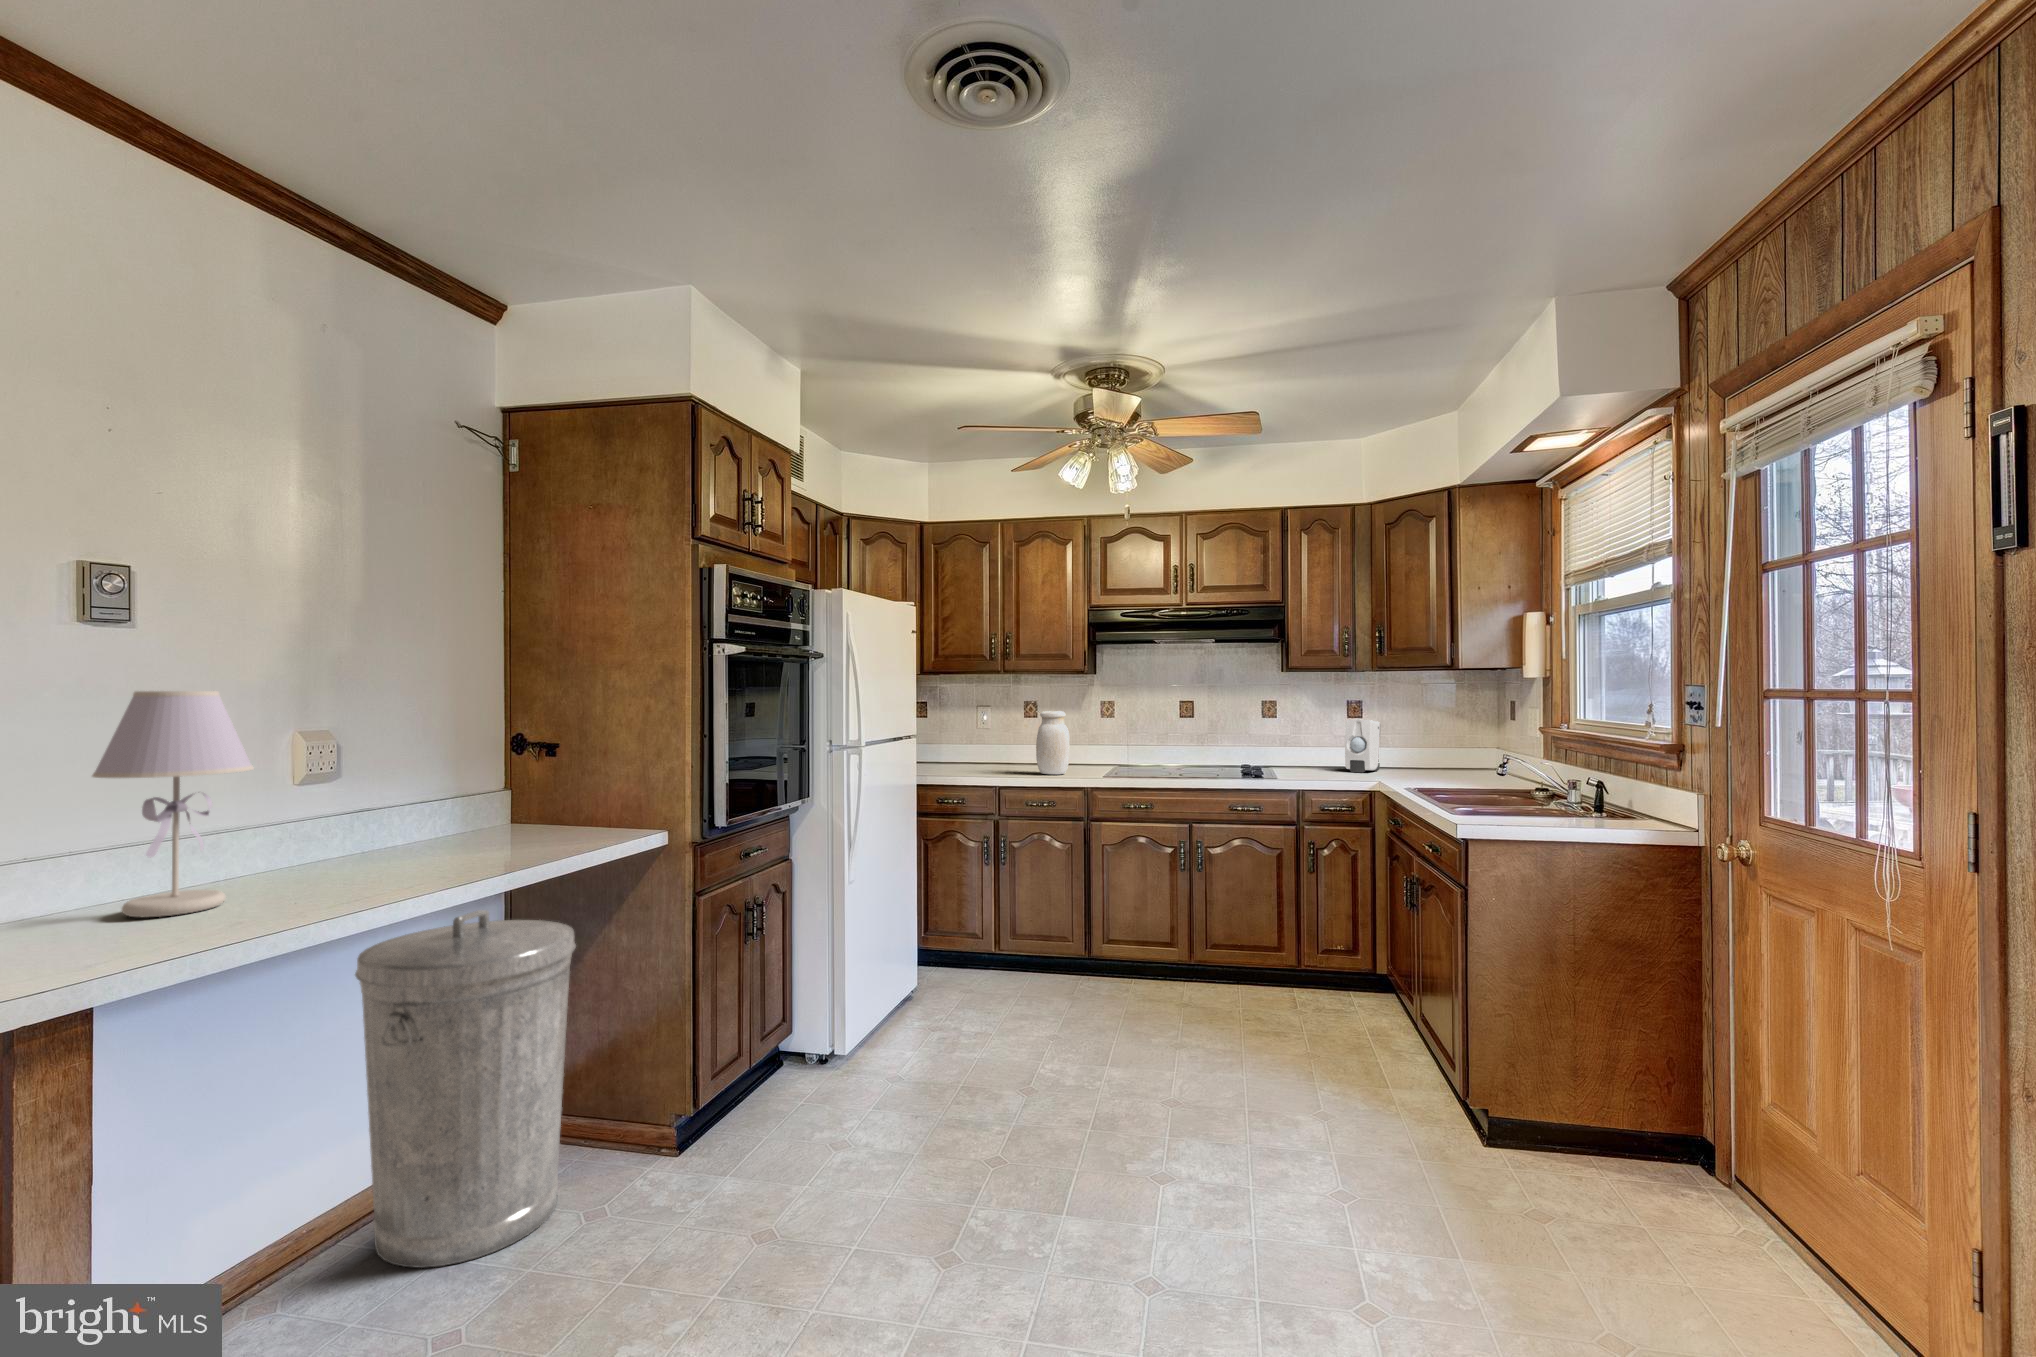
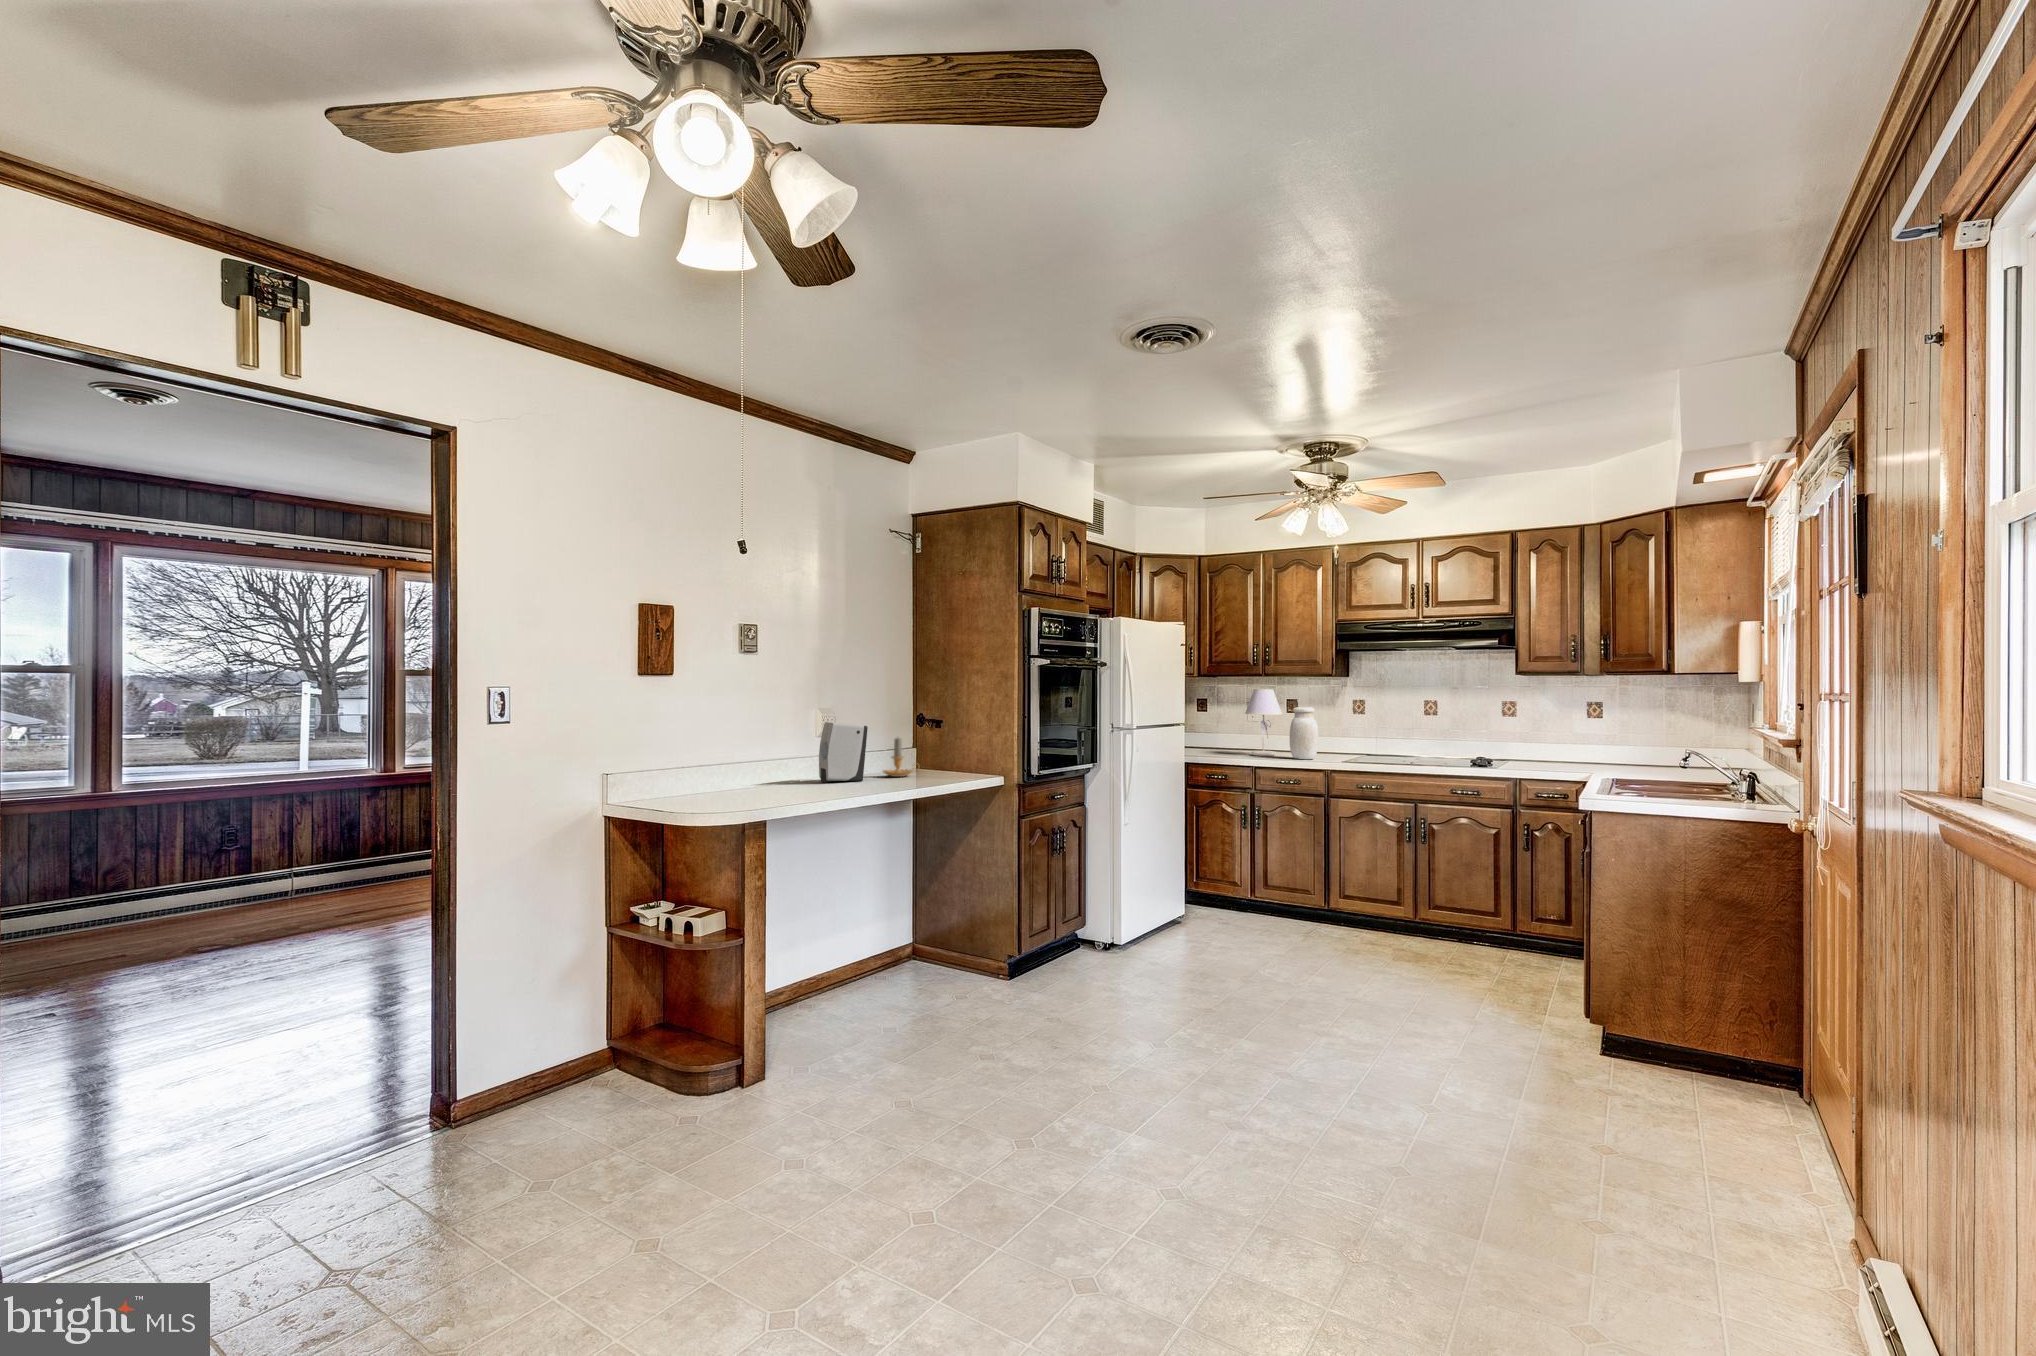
table lamp: present [92,691,254,917] -> present [1245,689,1282,756]
soap dispenser: present [1345,720,1380,772] -> present [819,722,868,783]
candle: none [443,773,516,845] -> present [883,738,914,777]
trash can: present [355,910,576,1268] -> none [842,814,951,1005]

